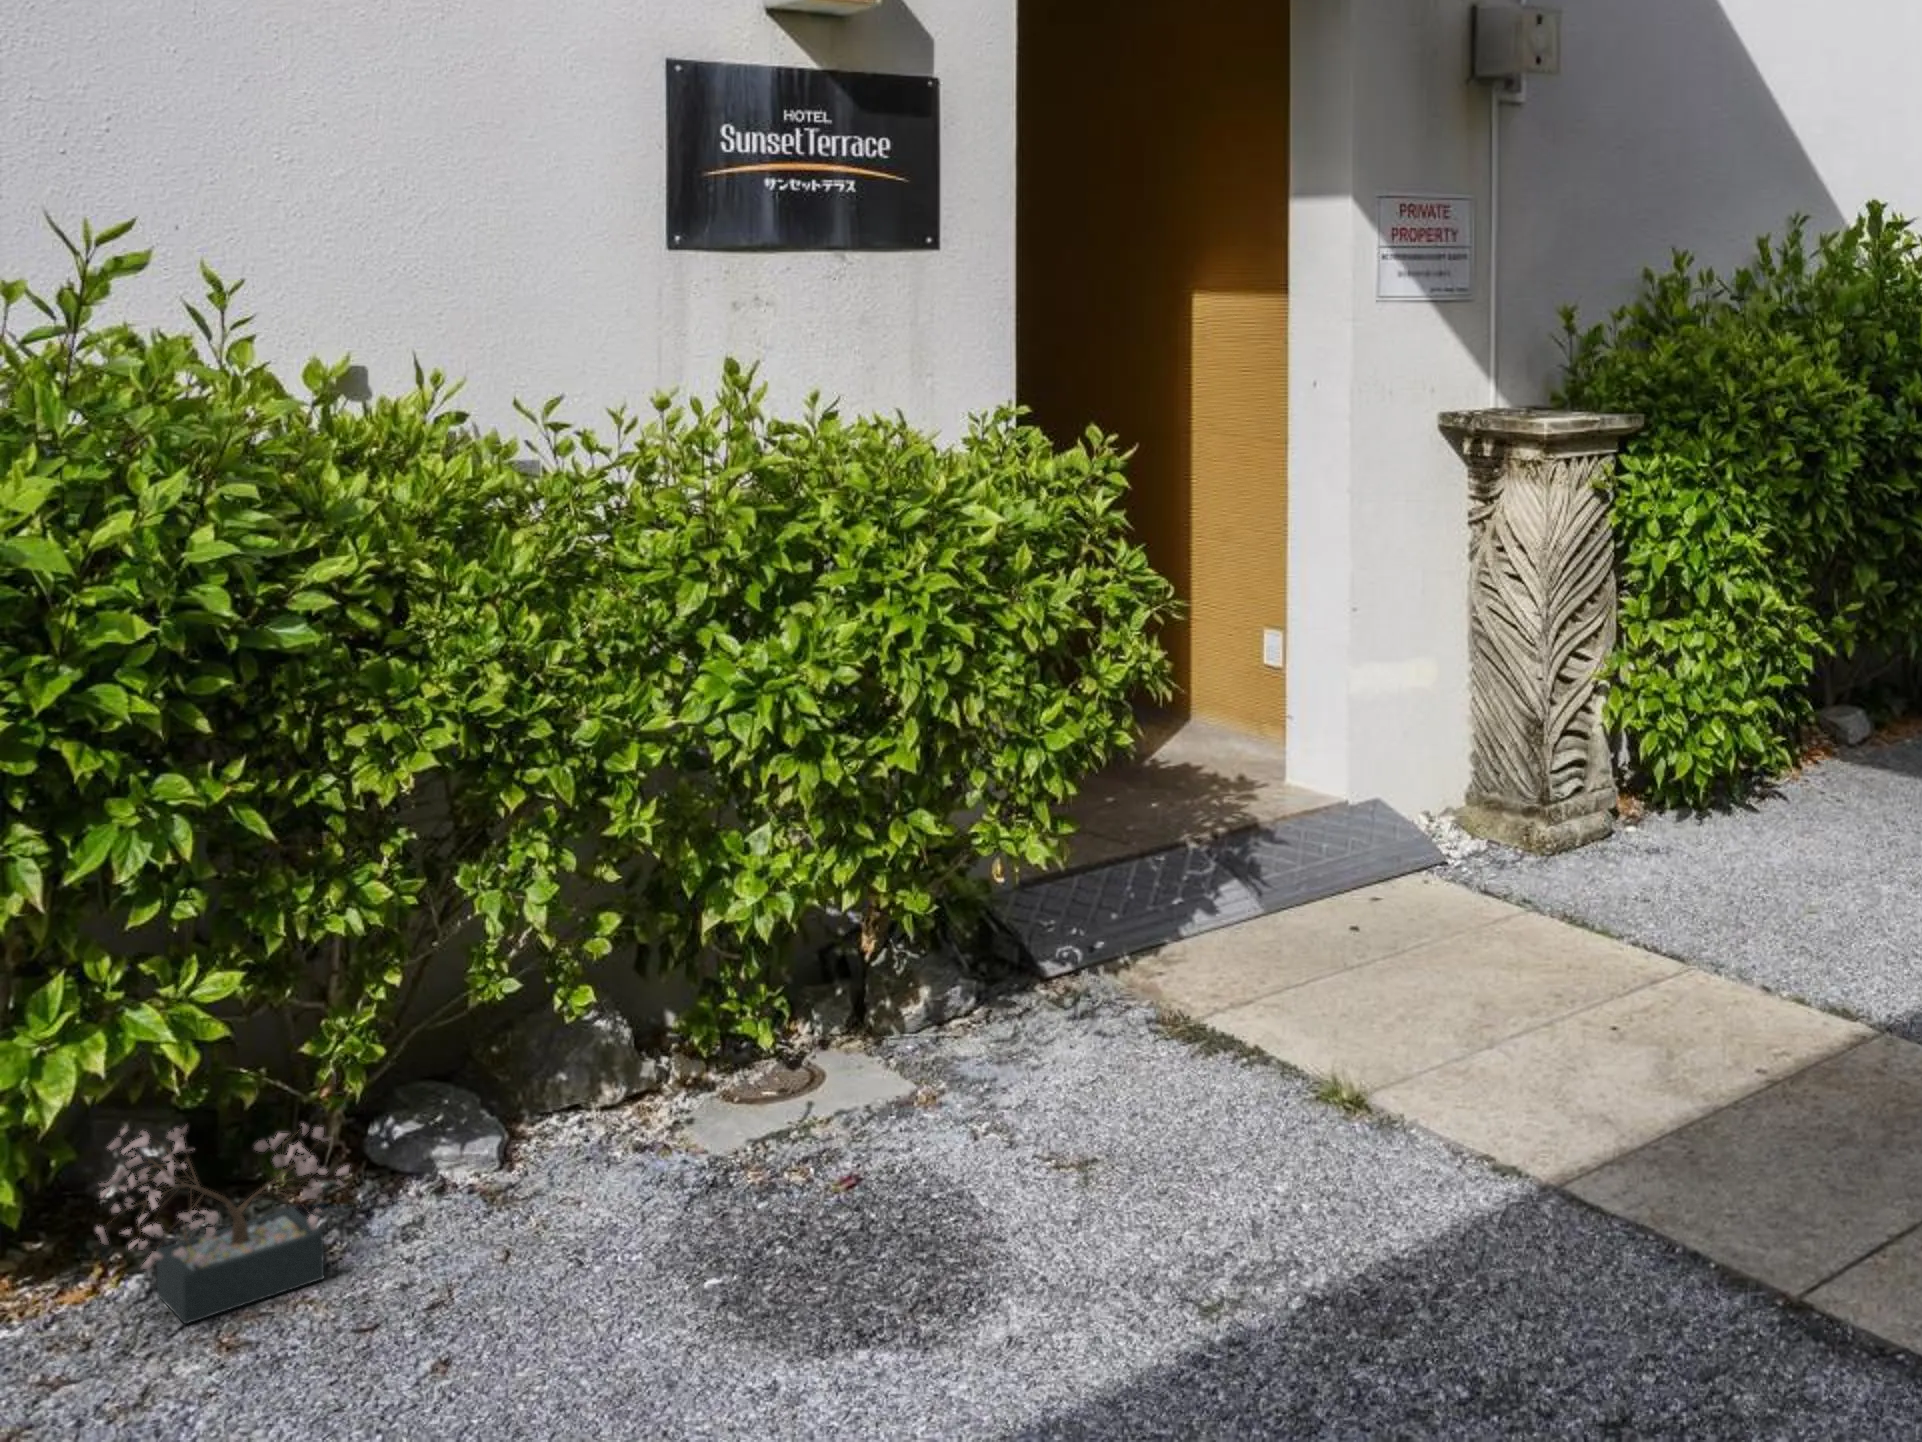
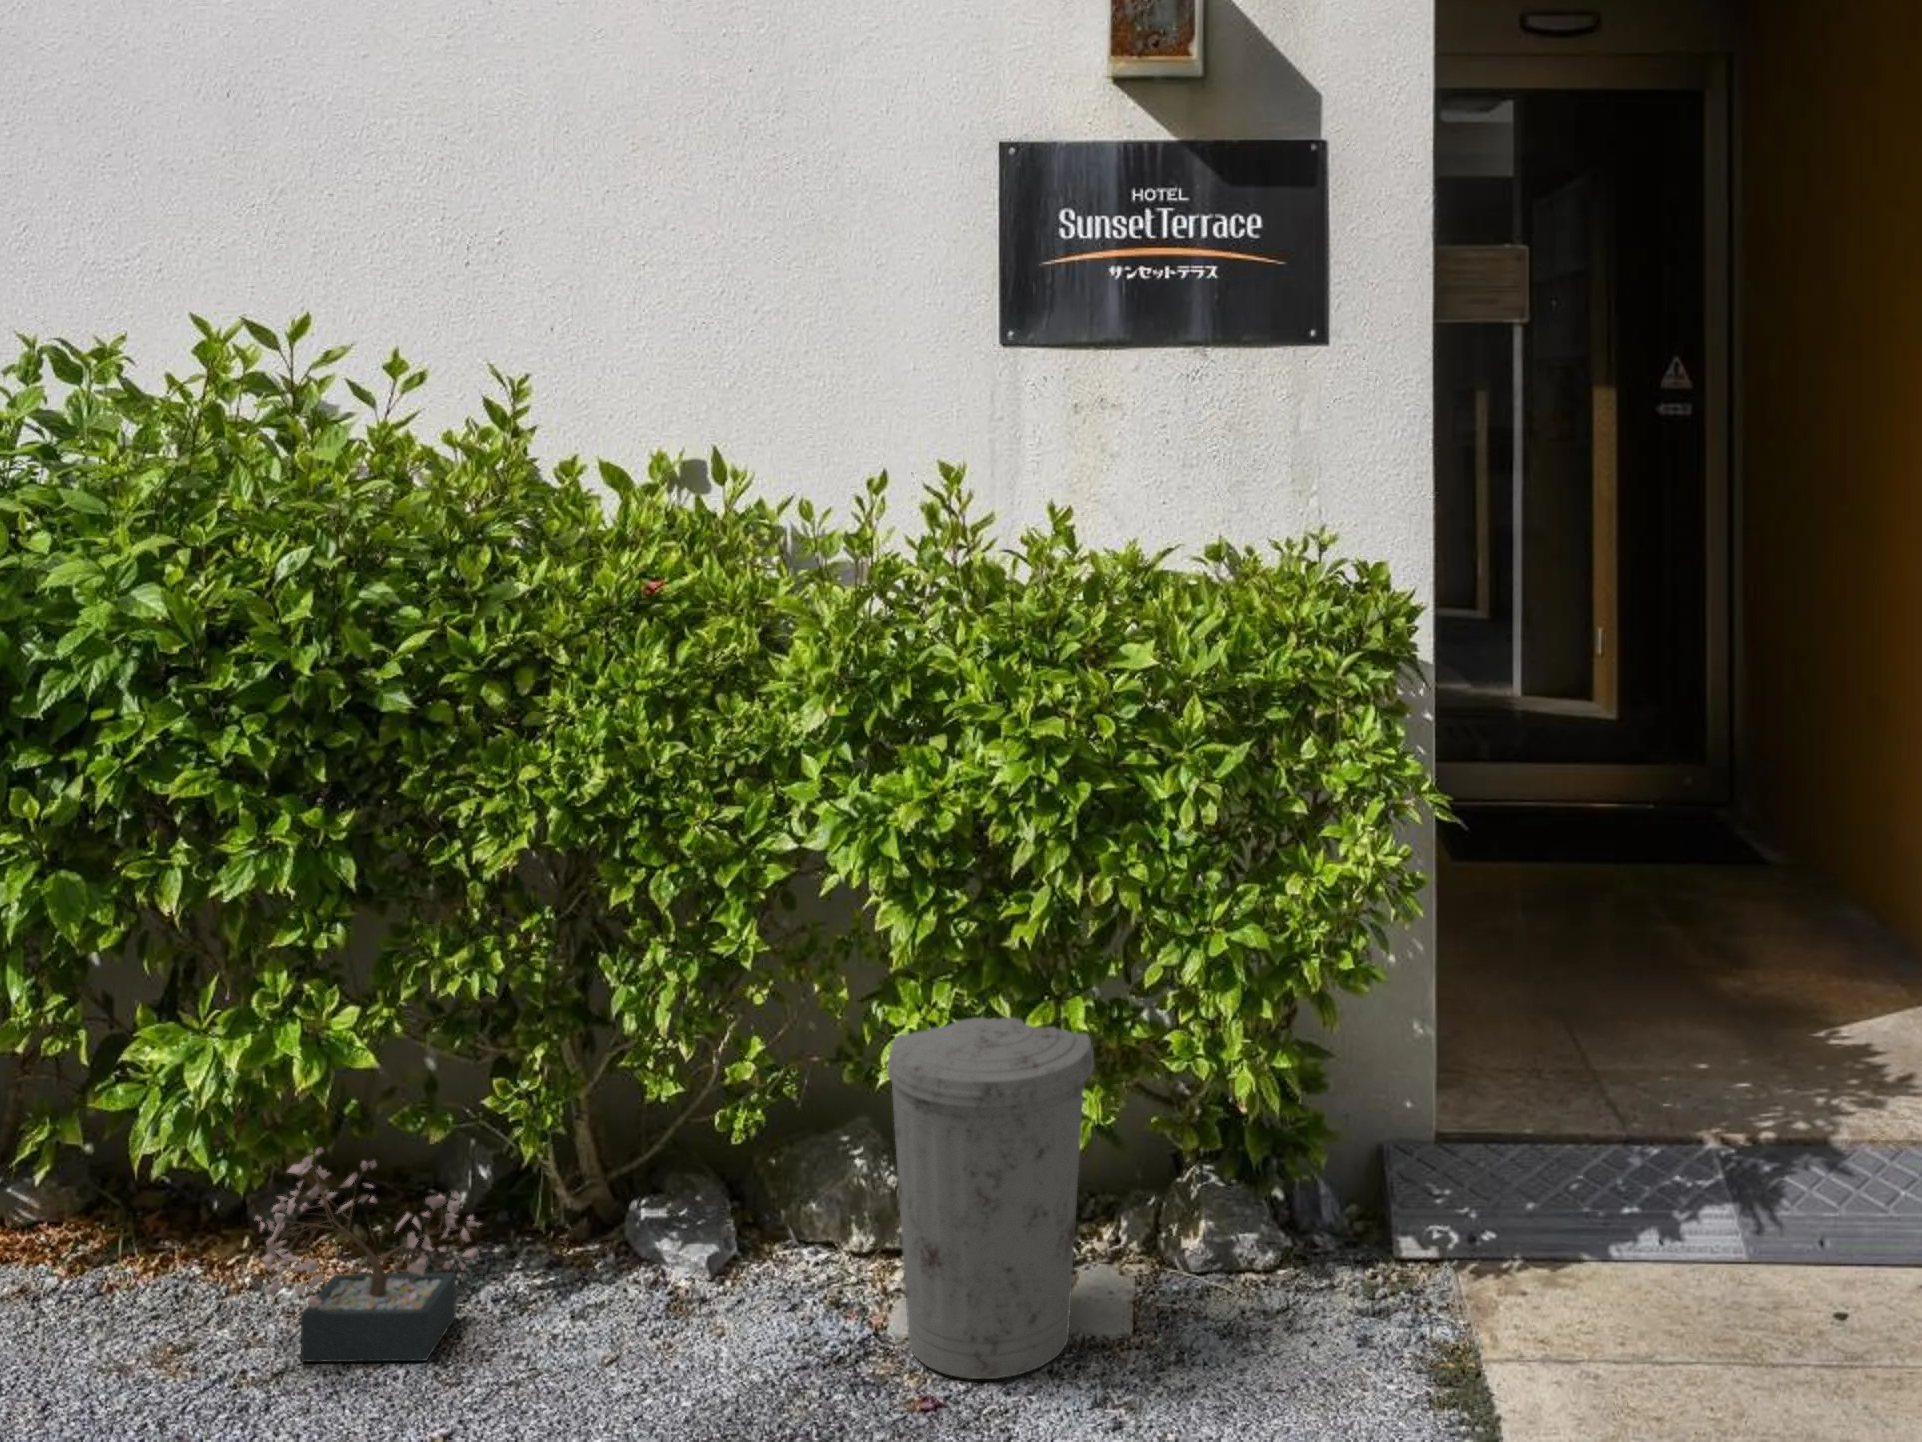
trash can: none [714,836,900,1133] -> present [888,1018,1094,1379]

